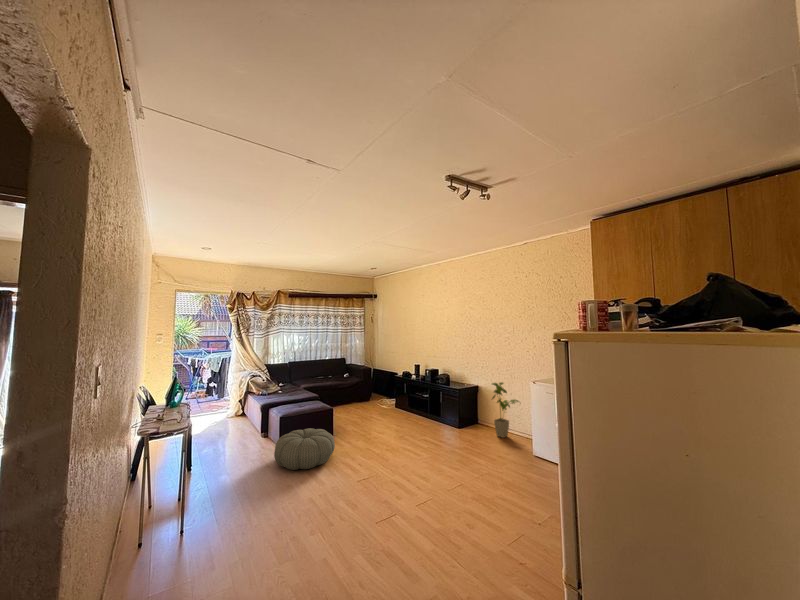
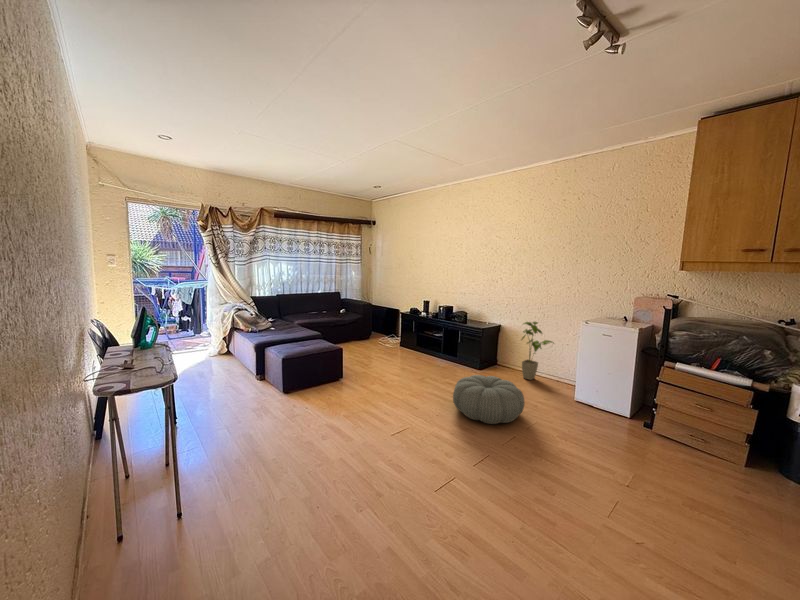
pouf: present [274,428,335,470] -> present [453,375,525,424]

